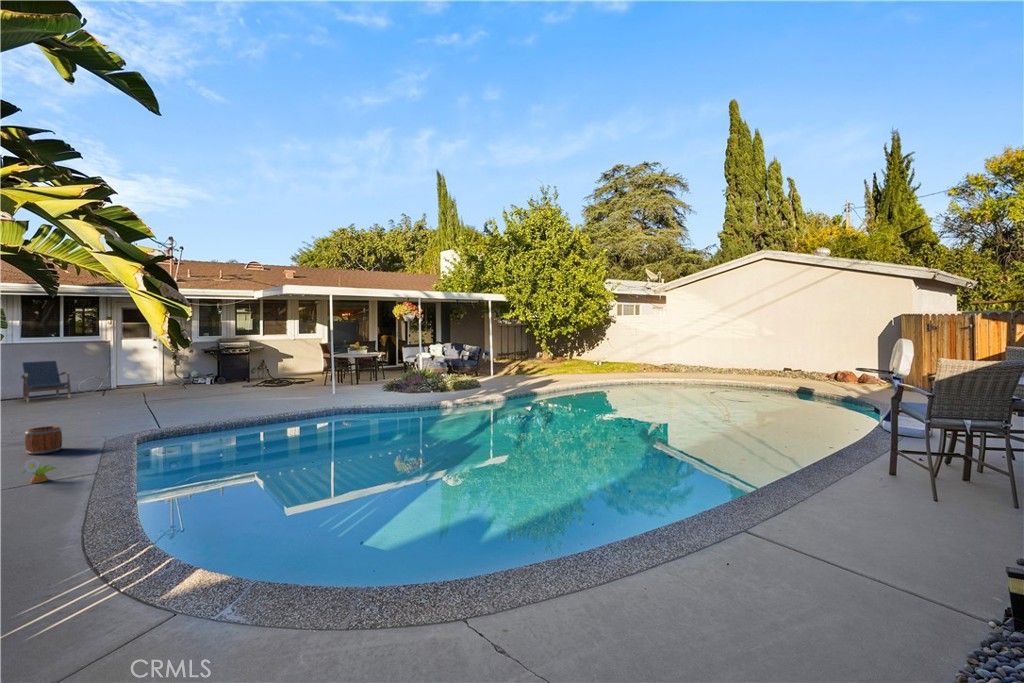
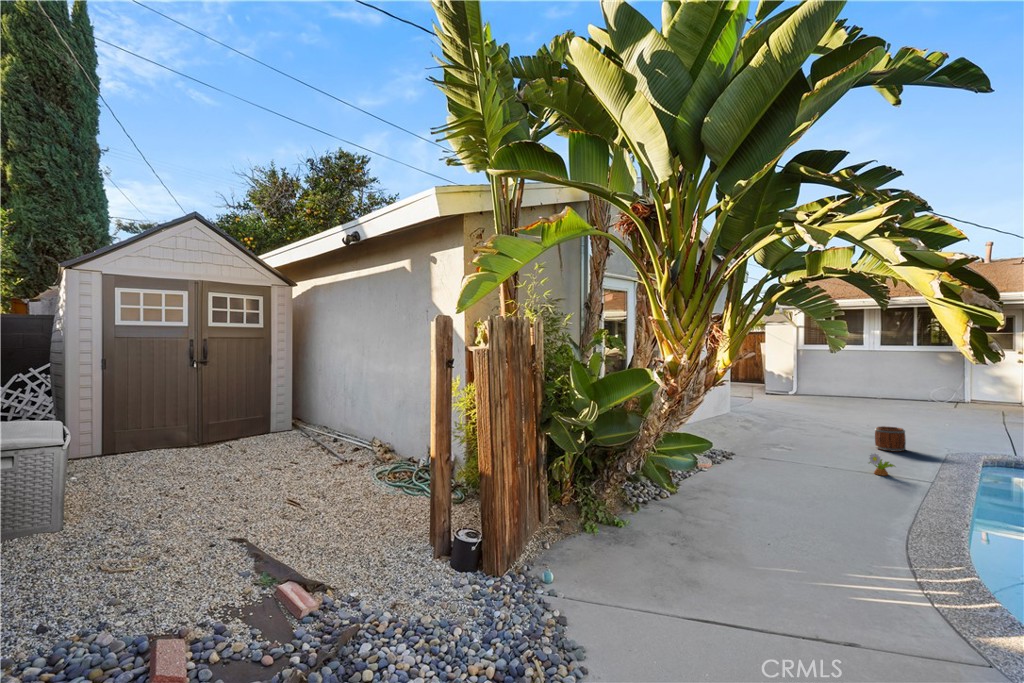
lounge chair: present [21,361,71,402] -> none [882,368,923,405]

